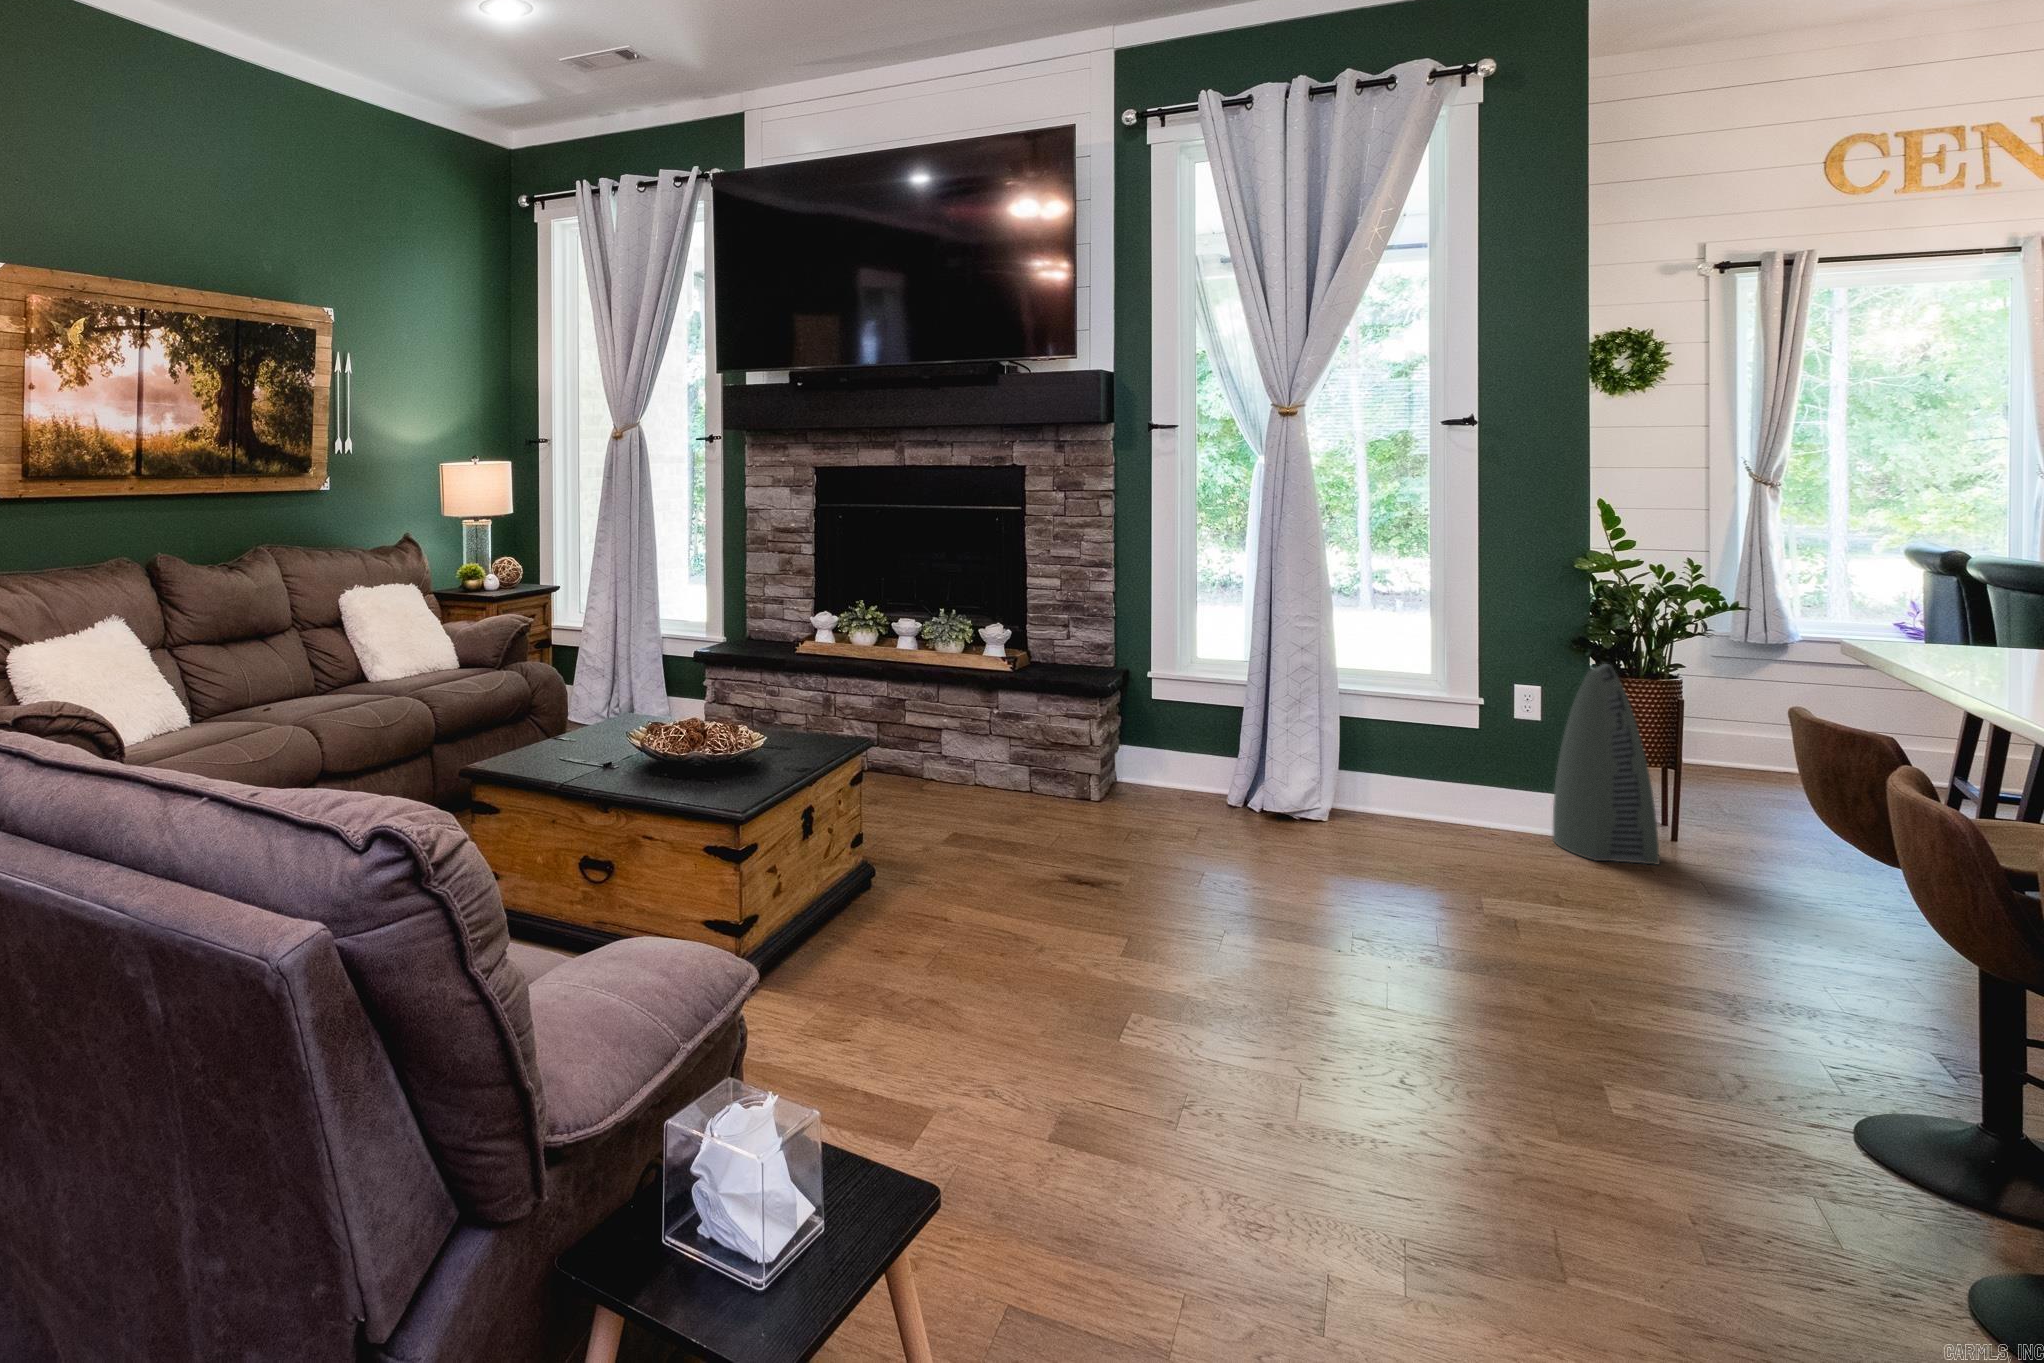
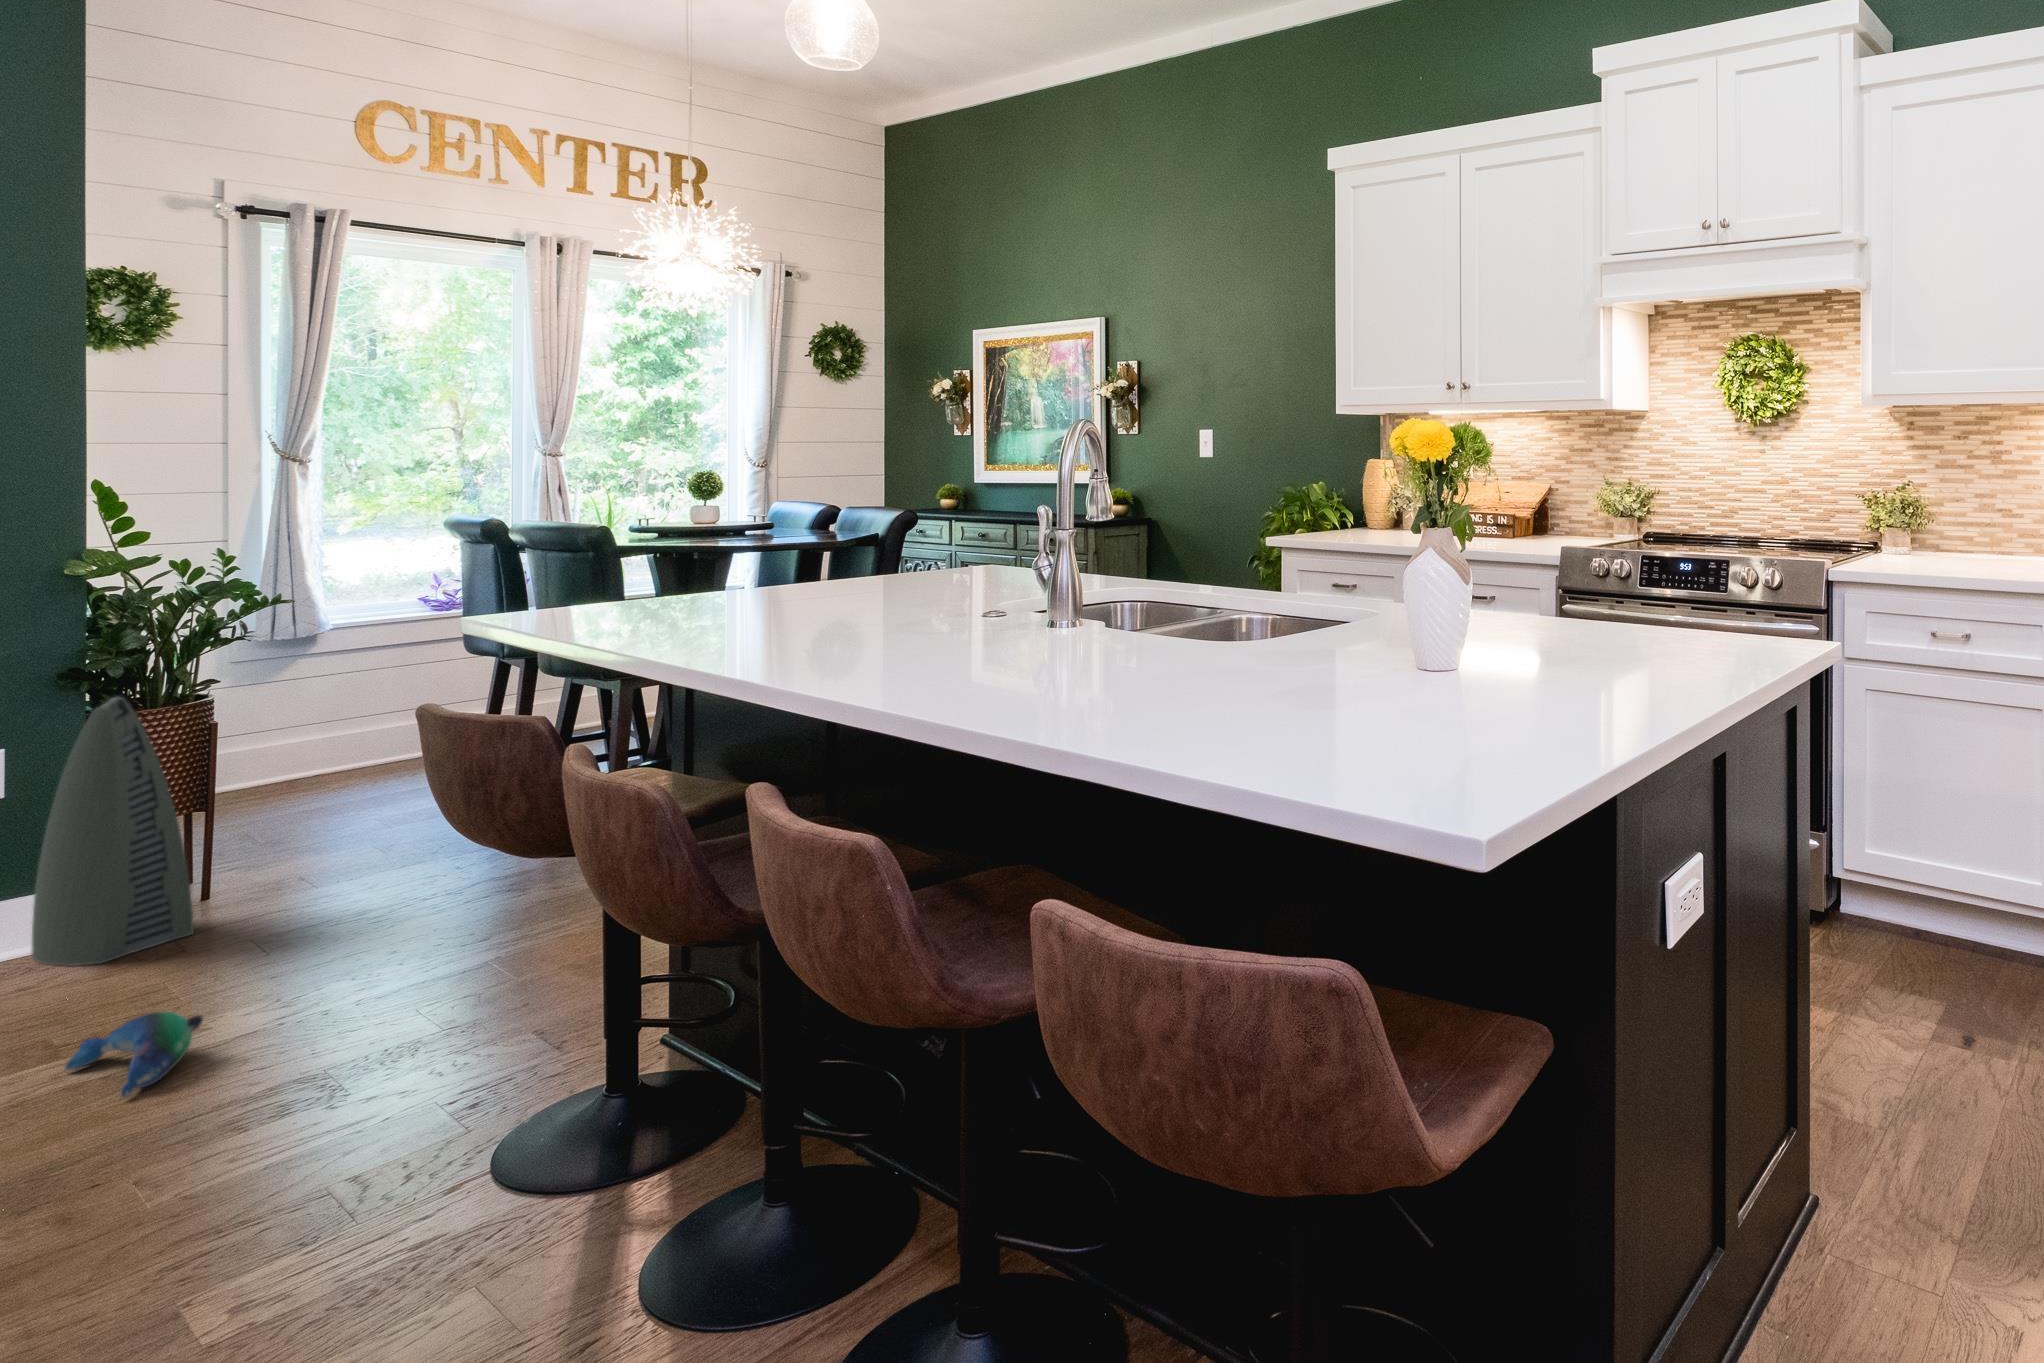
plush toy: none [1560,902,1649,954] -> present [65,1012,202,1097]

